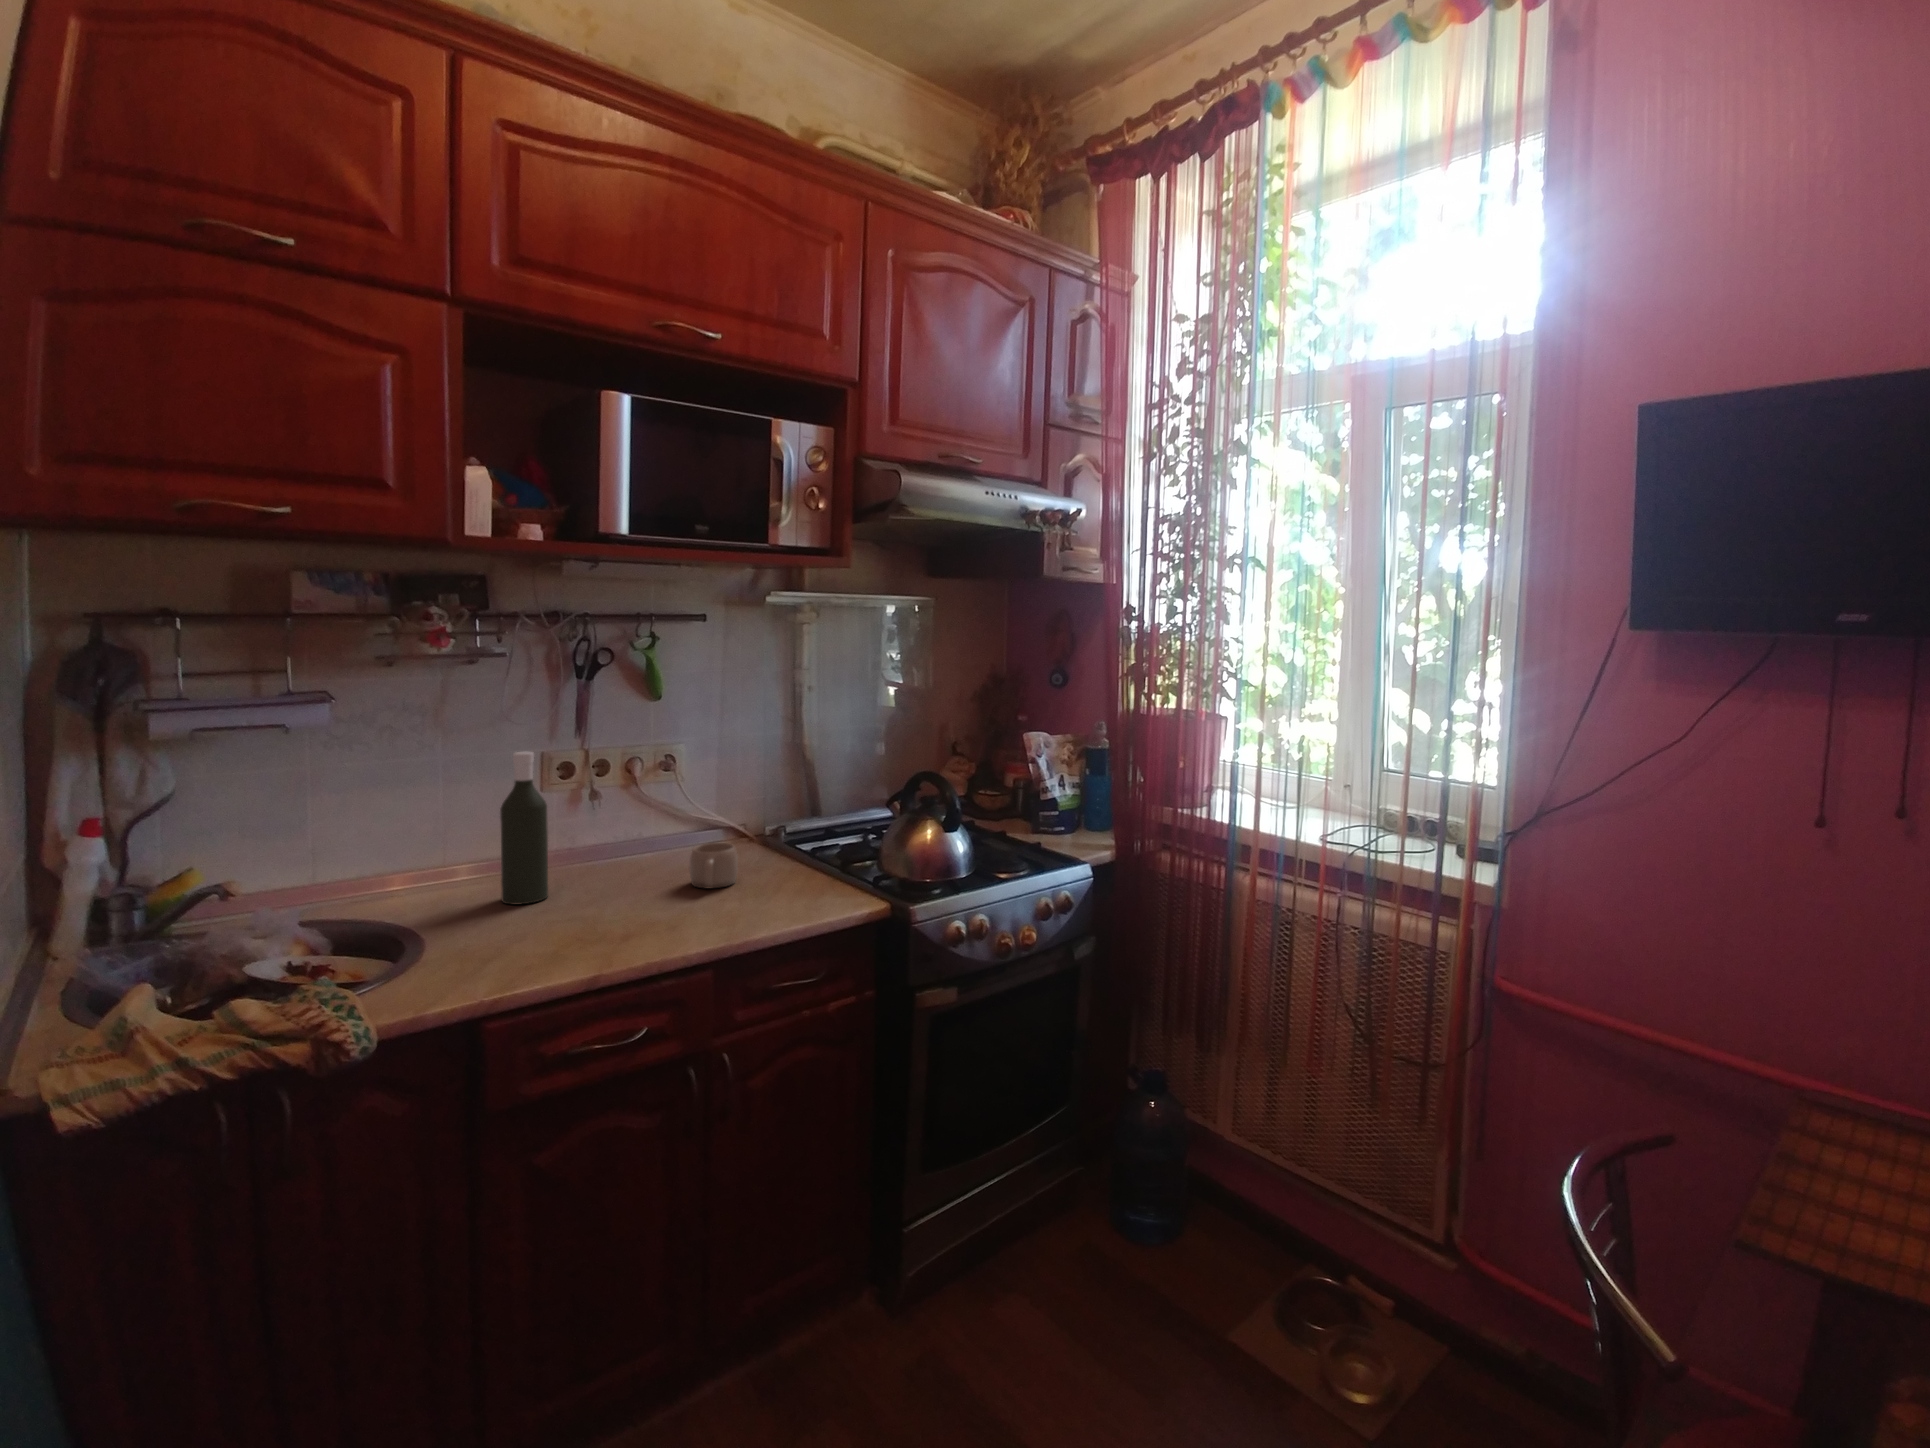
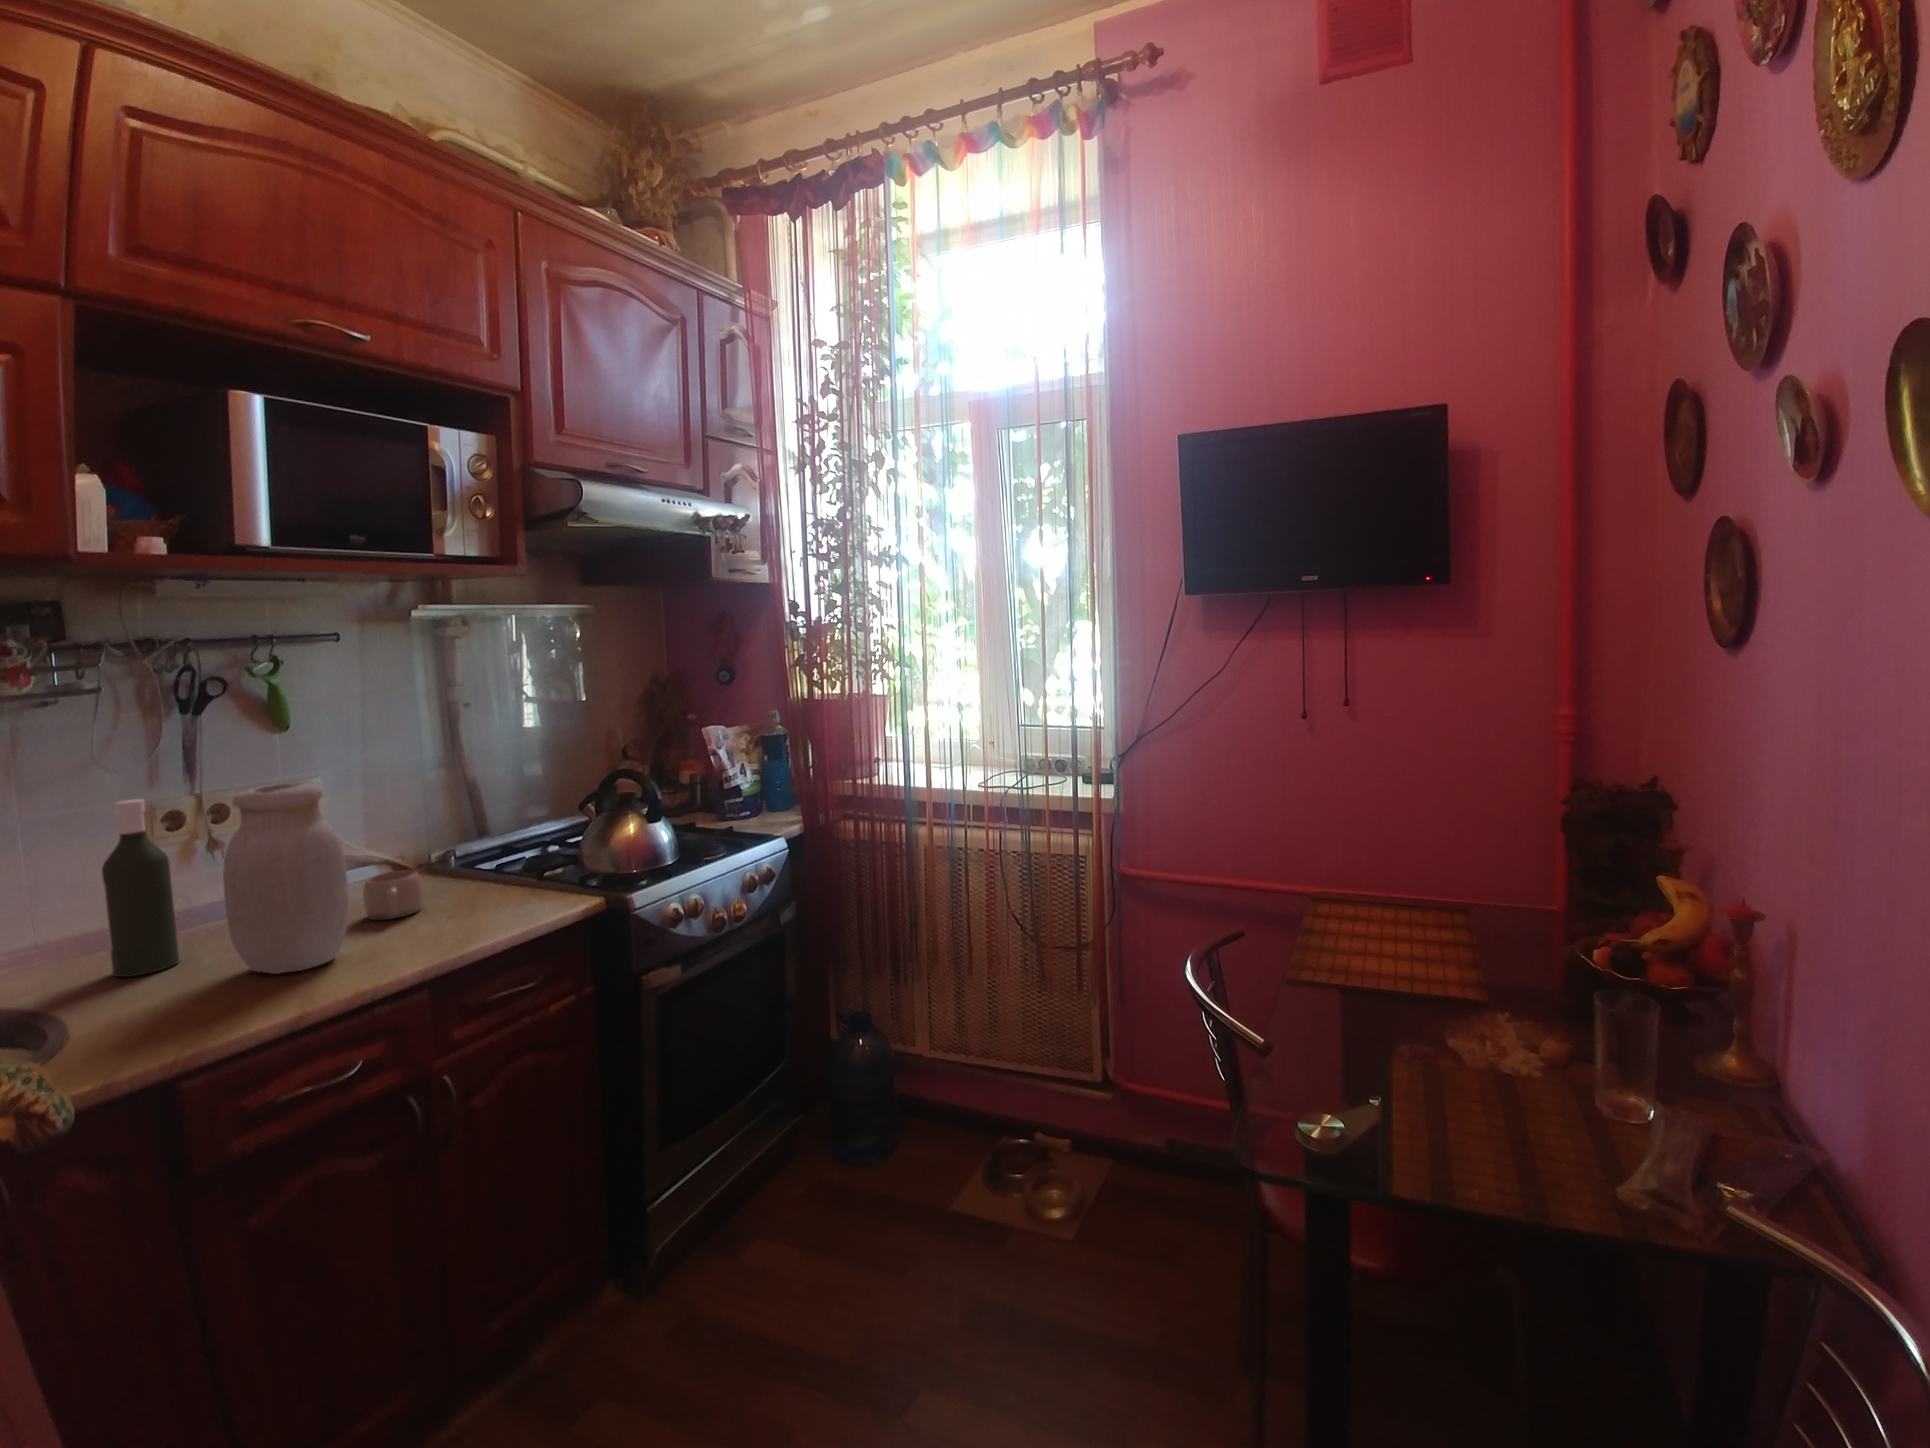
jar: none [570,752,664,927] -> present [223,783,349,974]

